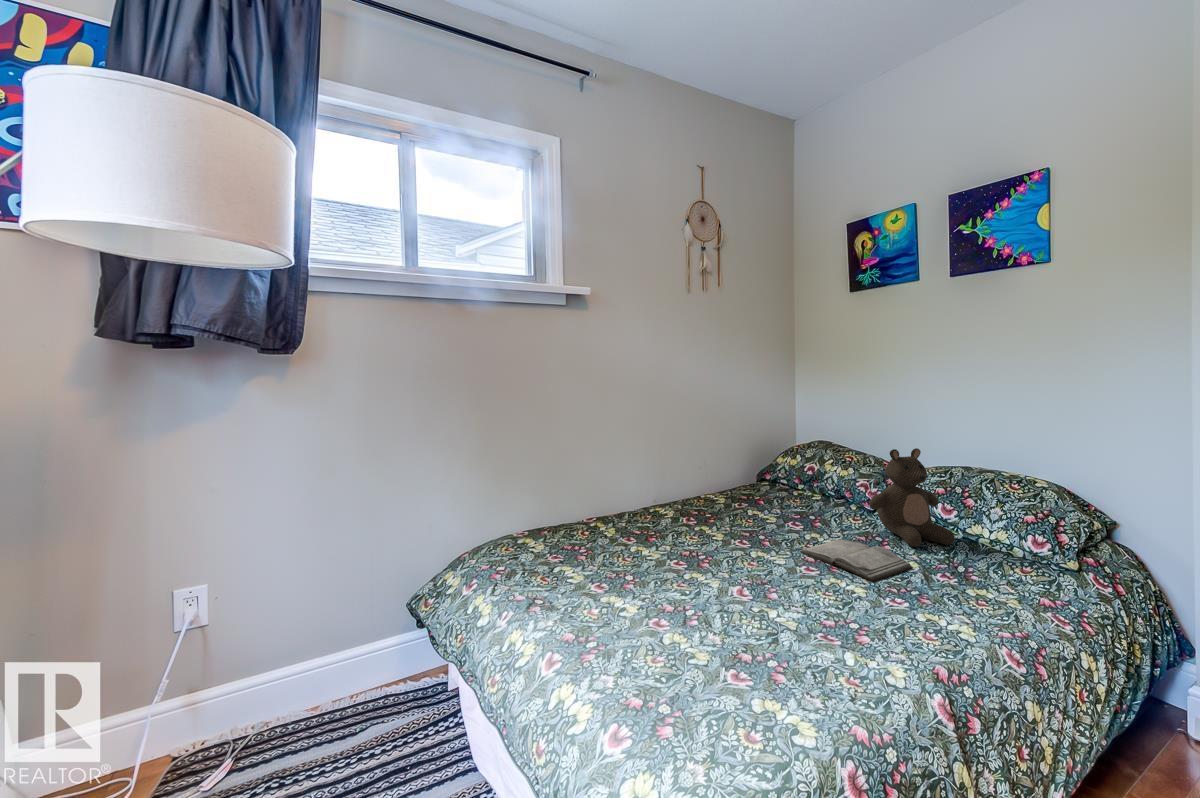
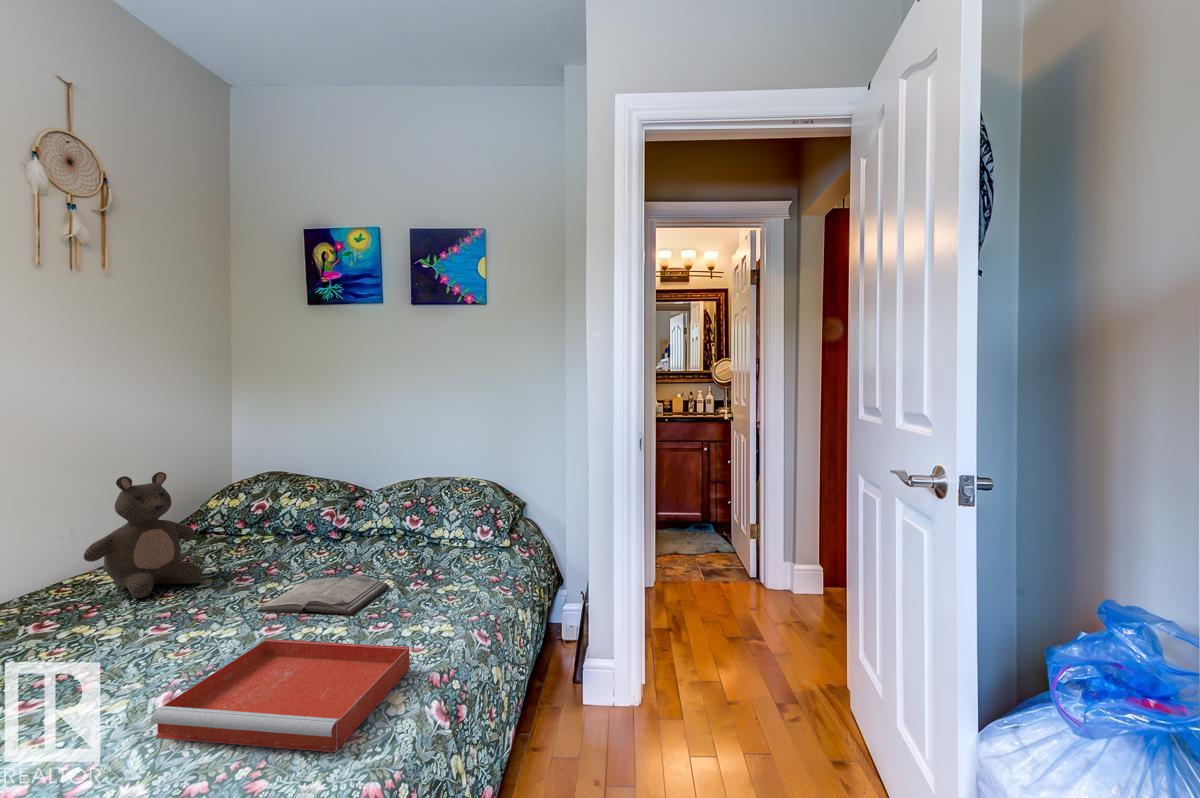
stuffed bear: present [869,448,955,547] -> present [84,472,202,598]
tray: none [728,577,917,687] -> present [151,639,410,752]

